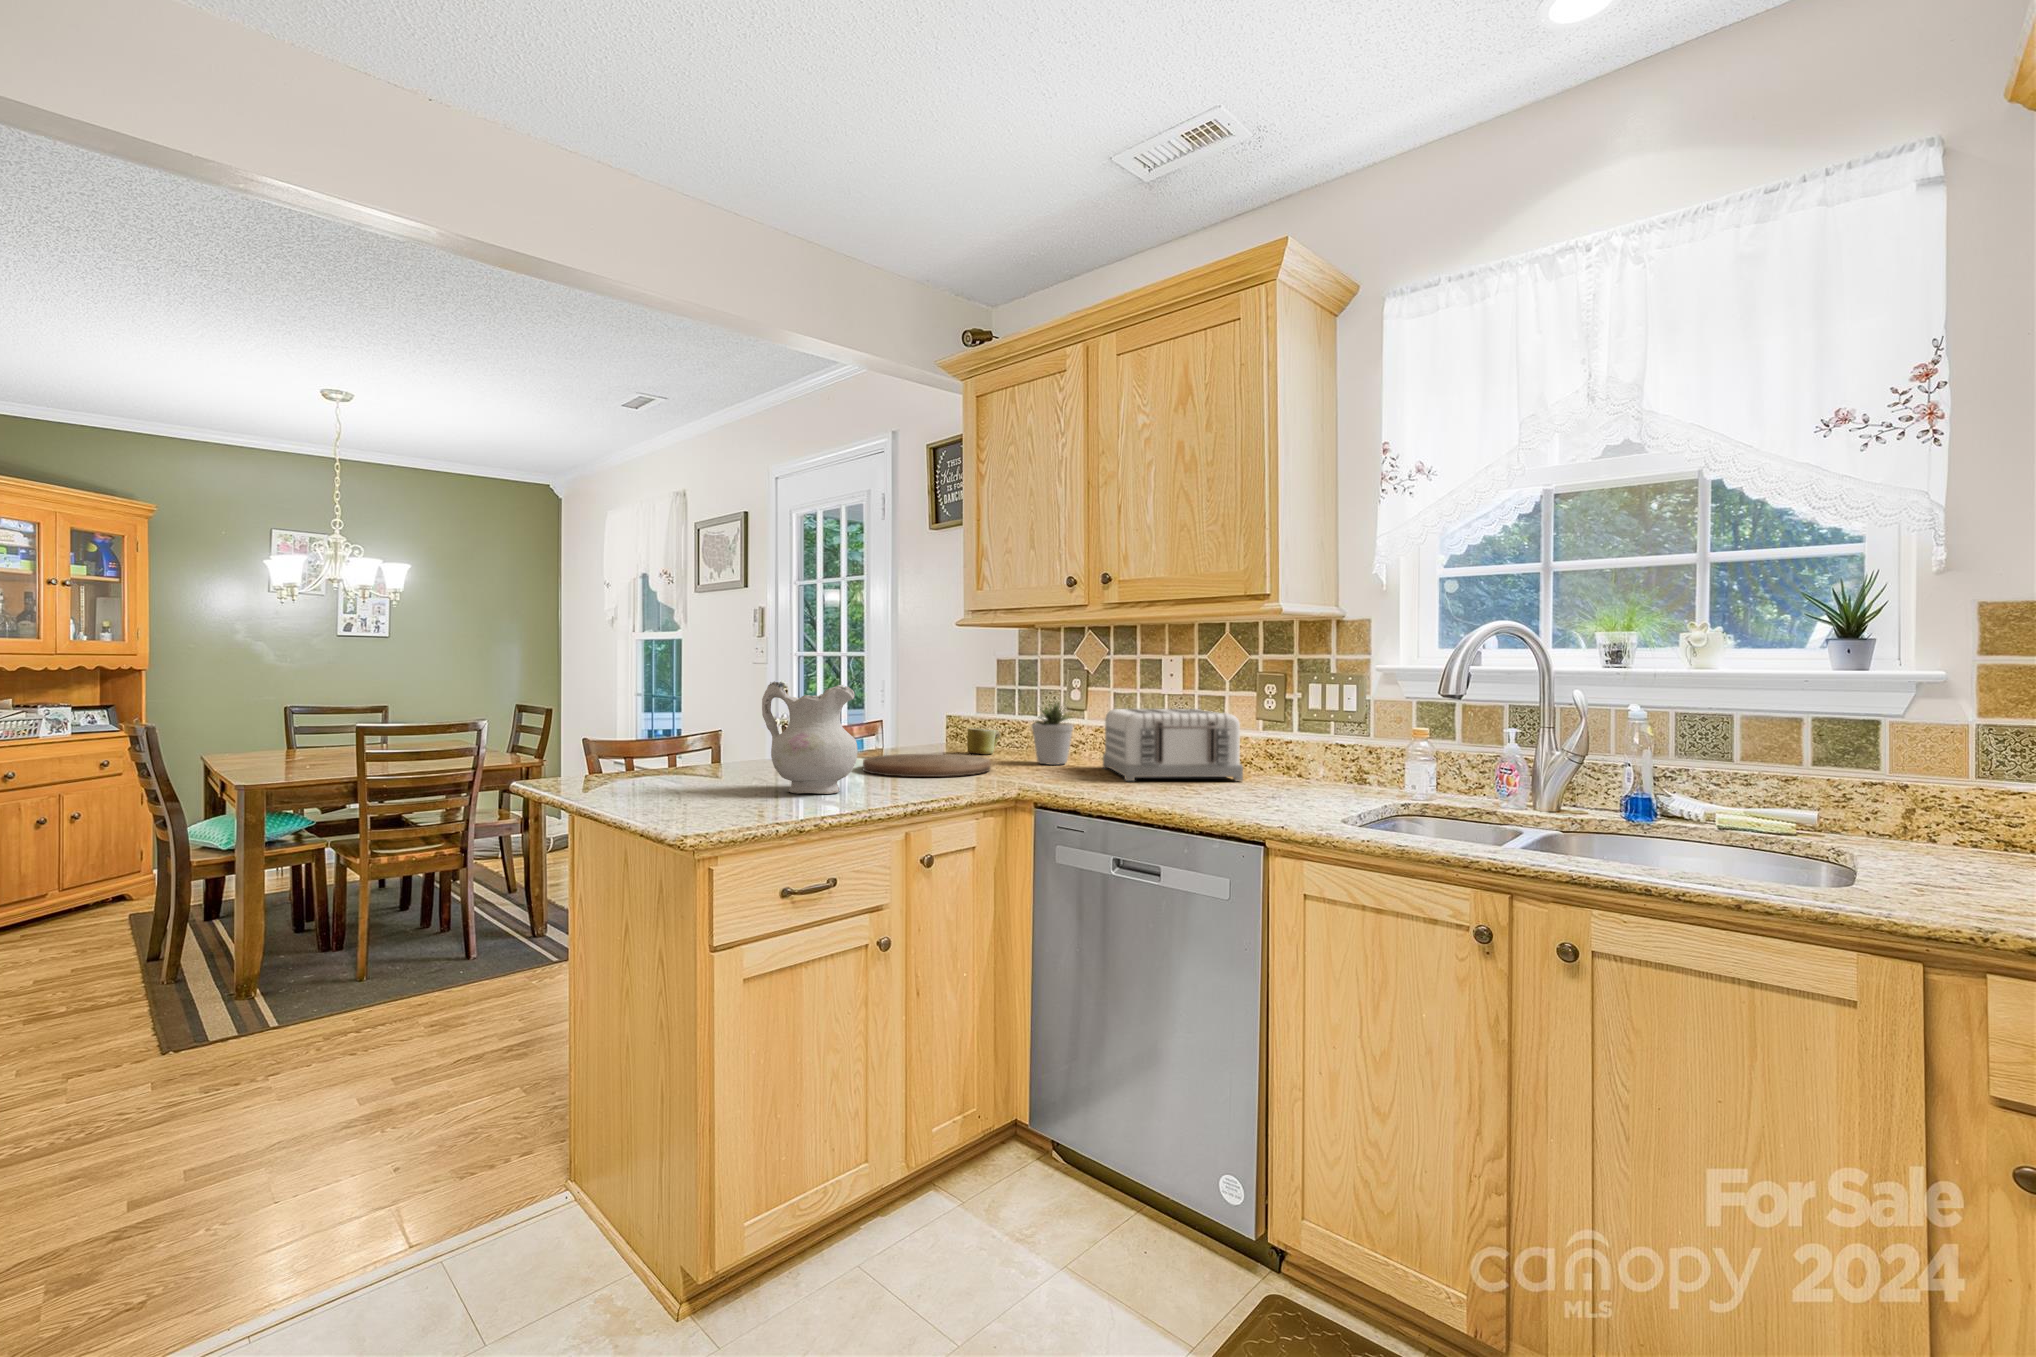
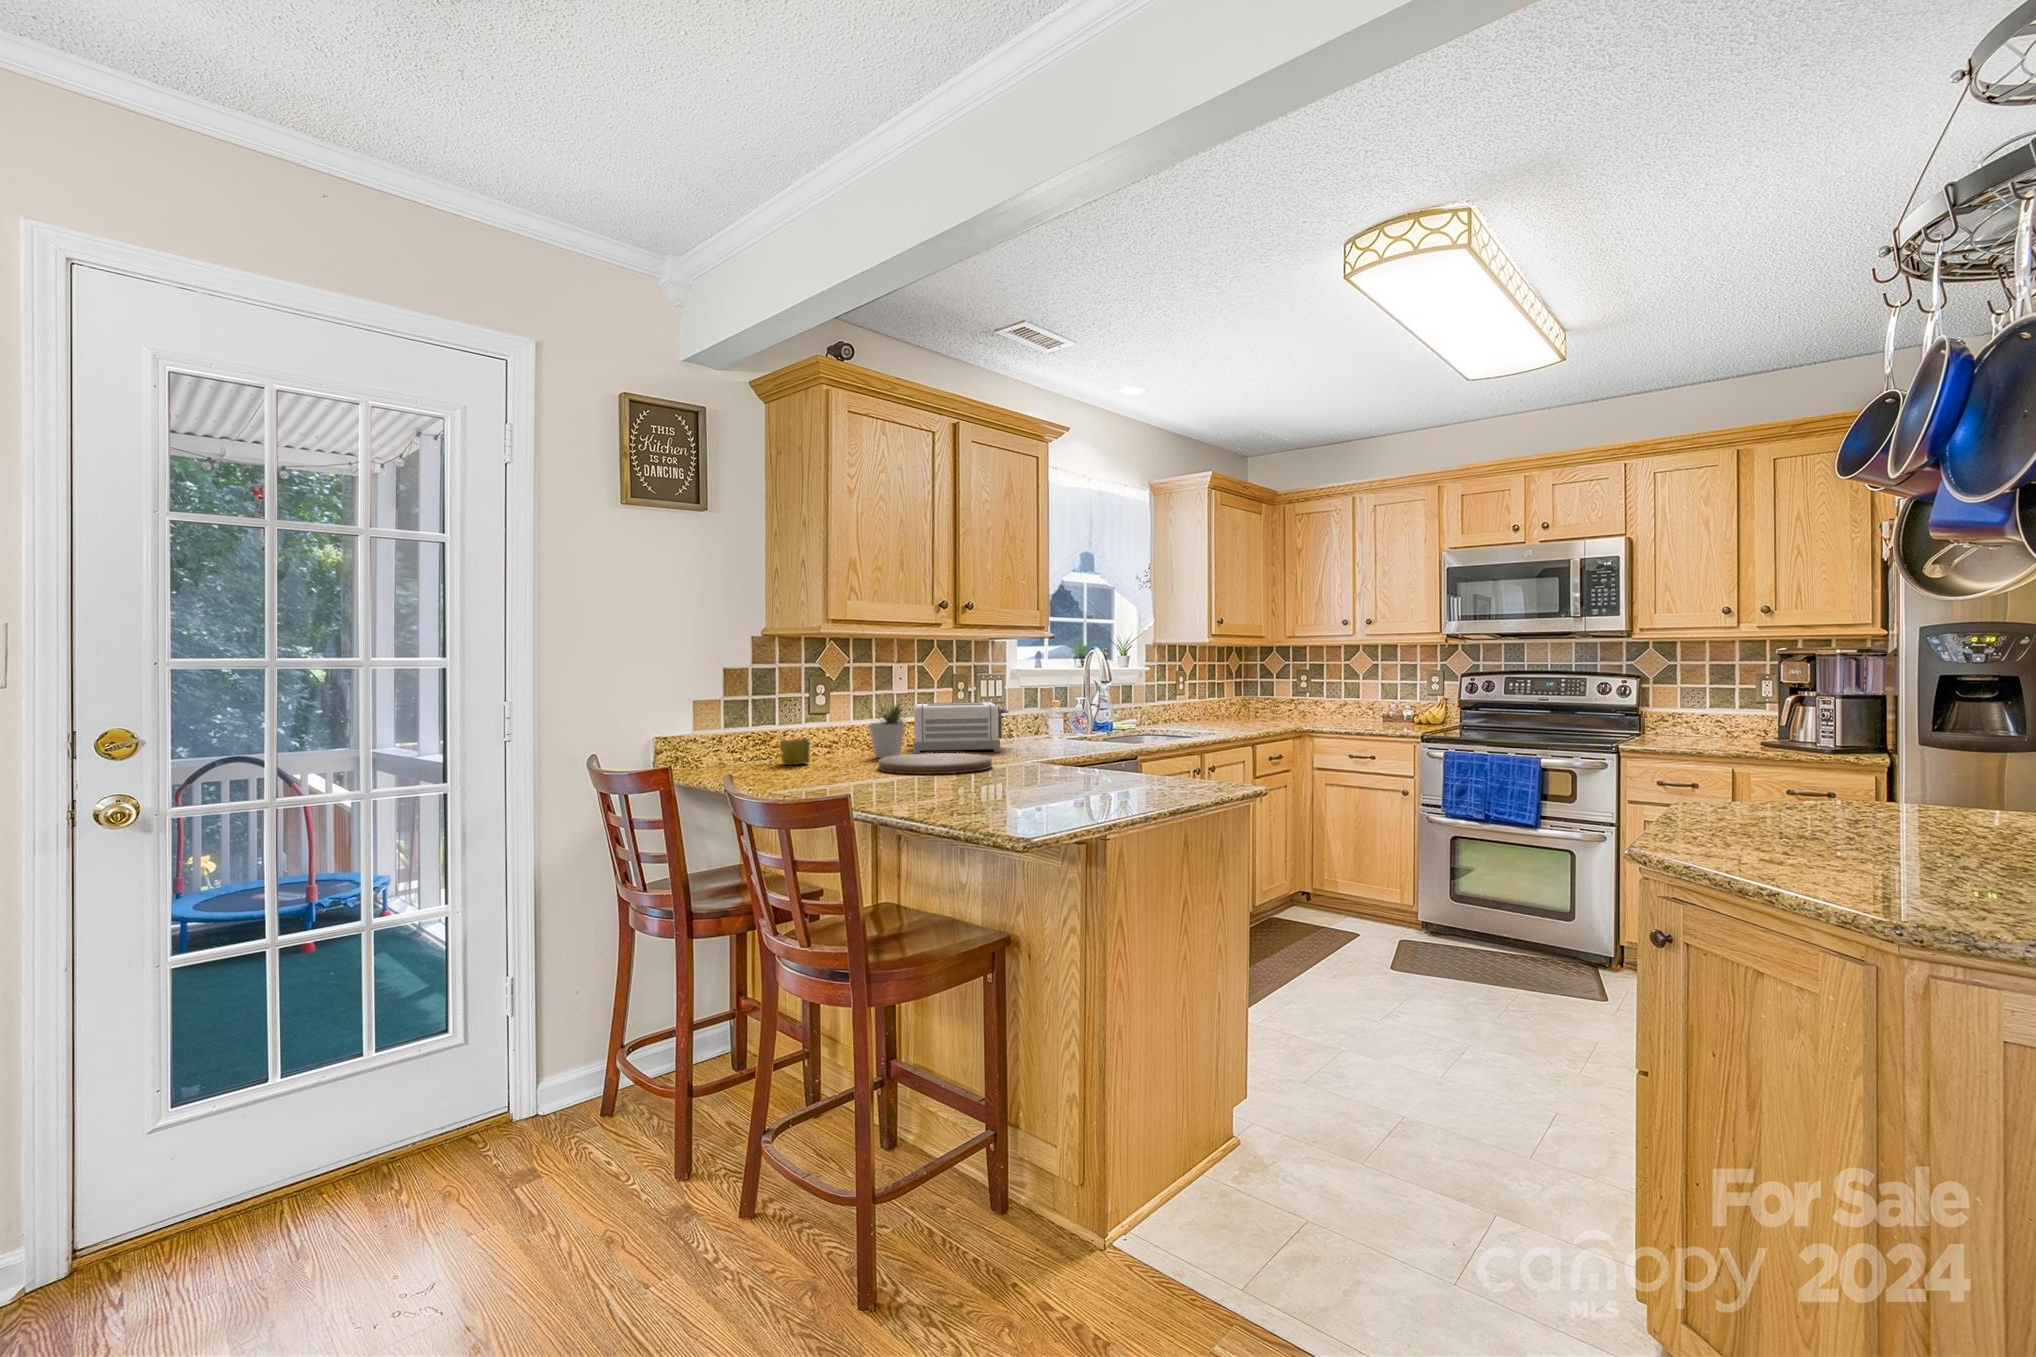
ceramic pitcher: present [762,681,858,794] -> none [1048,689,1116,777]

